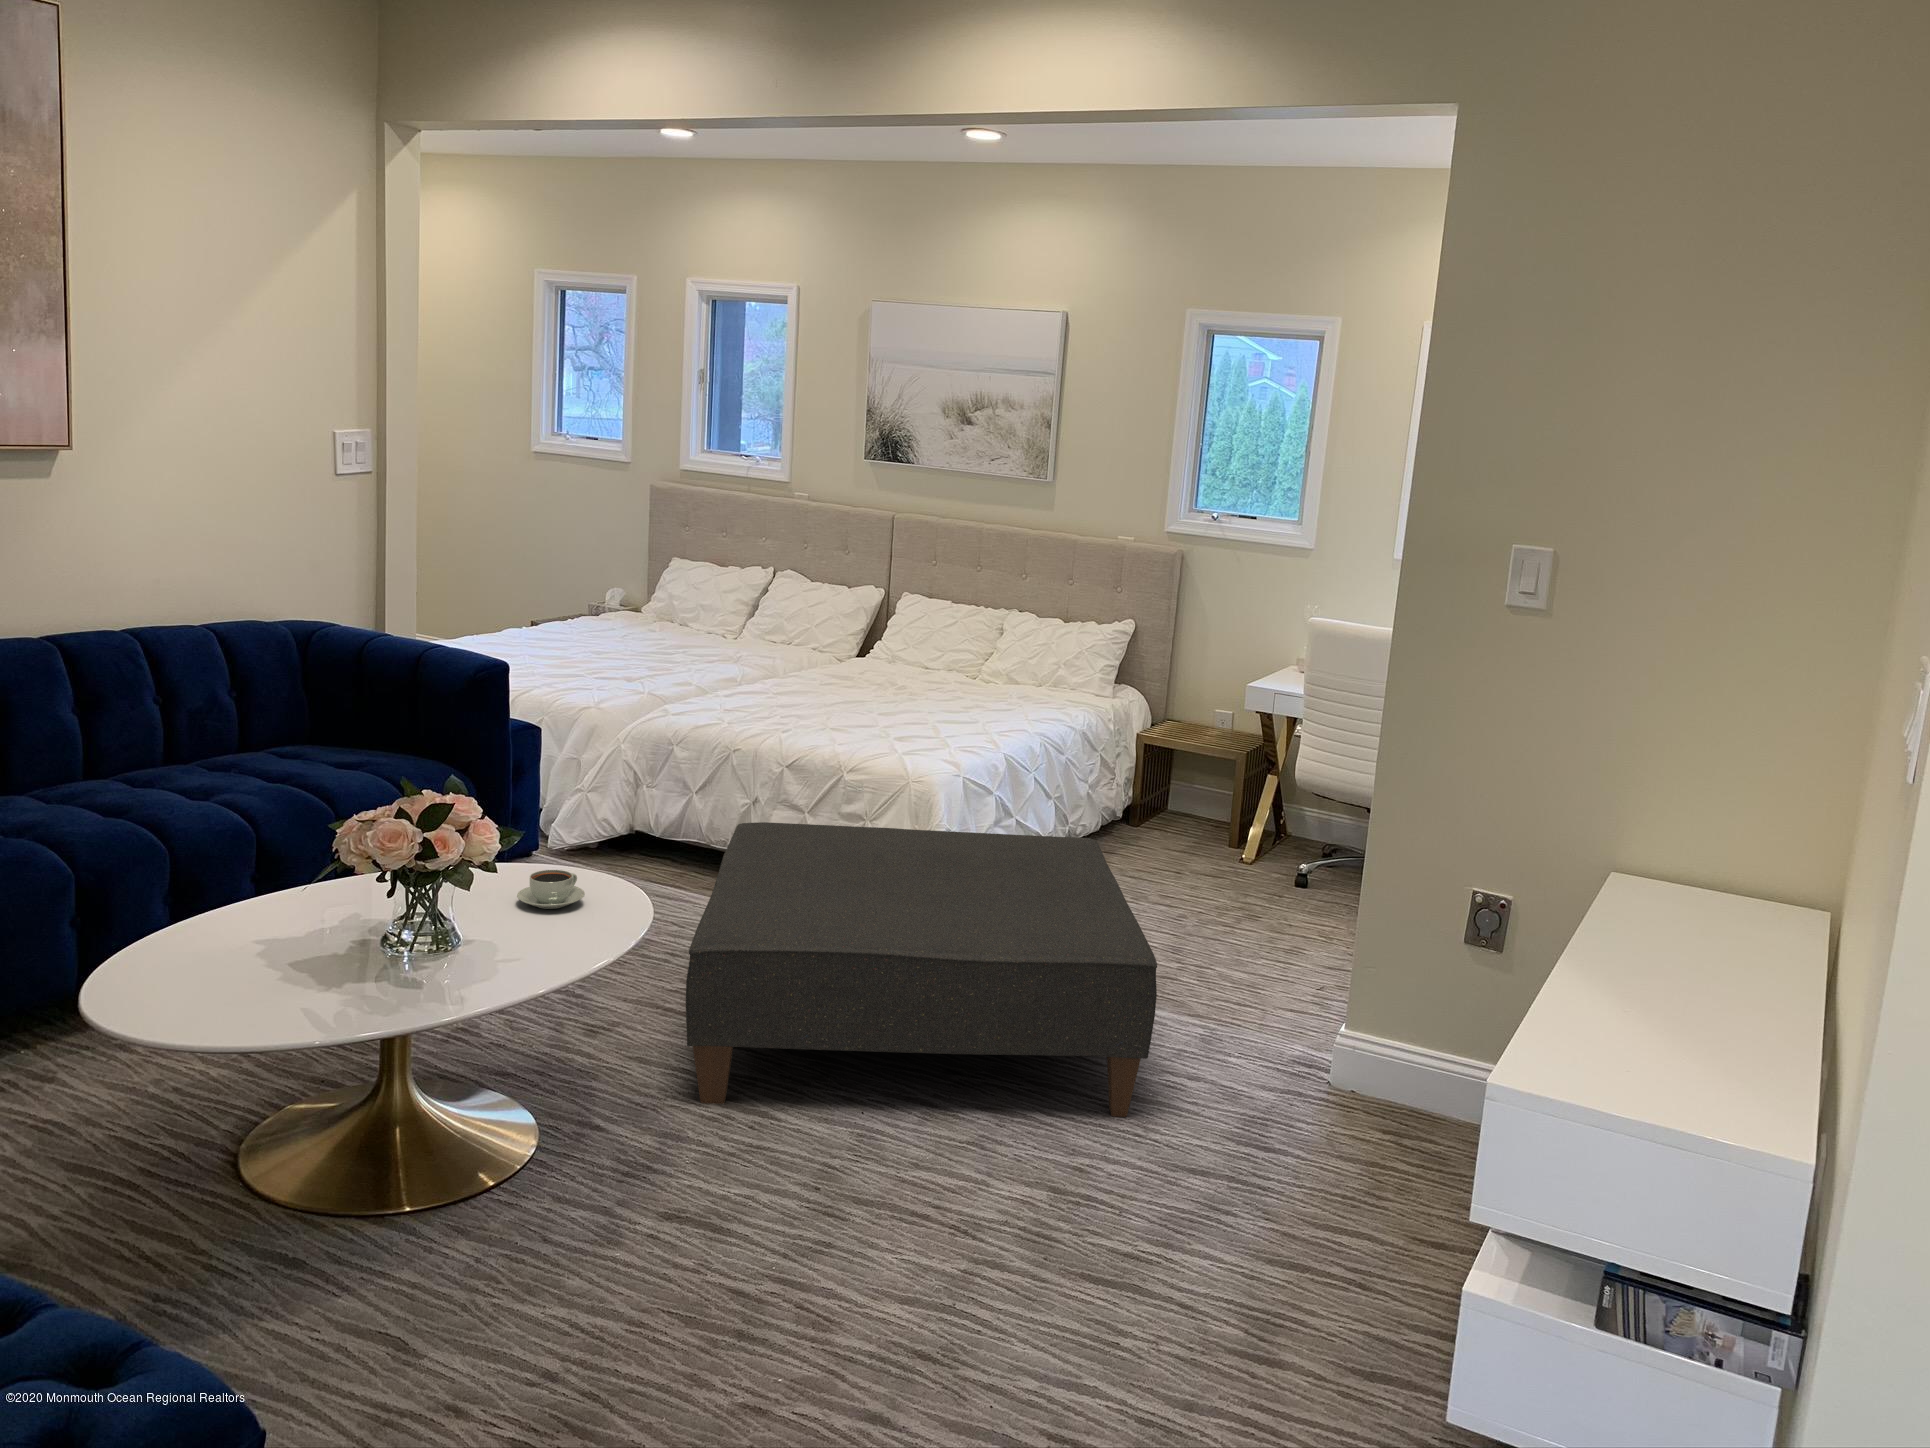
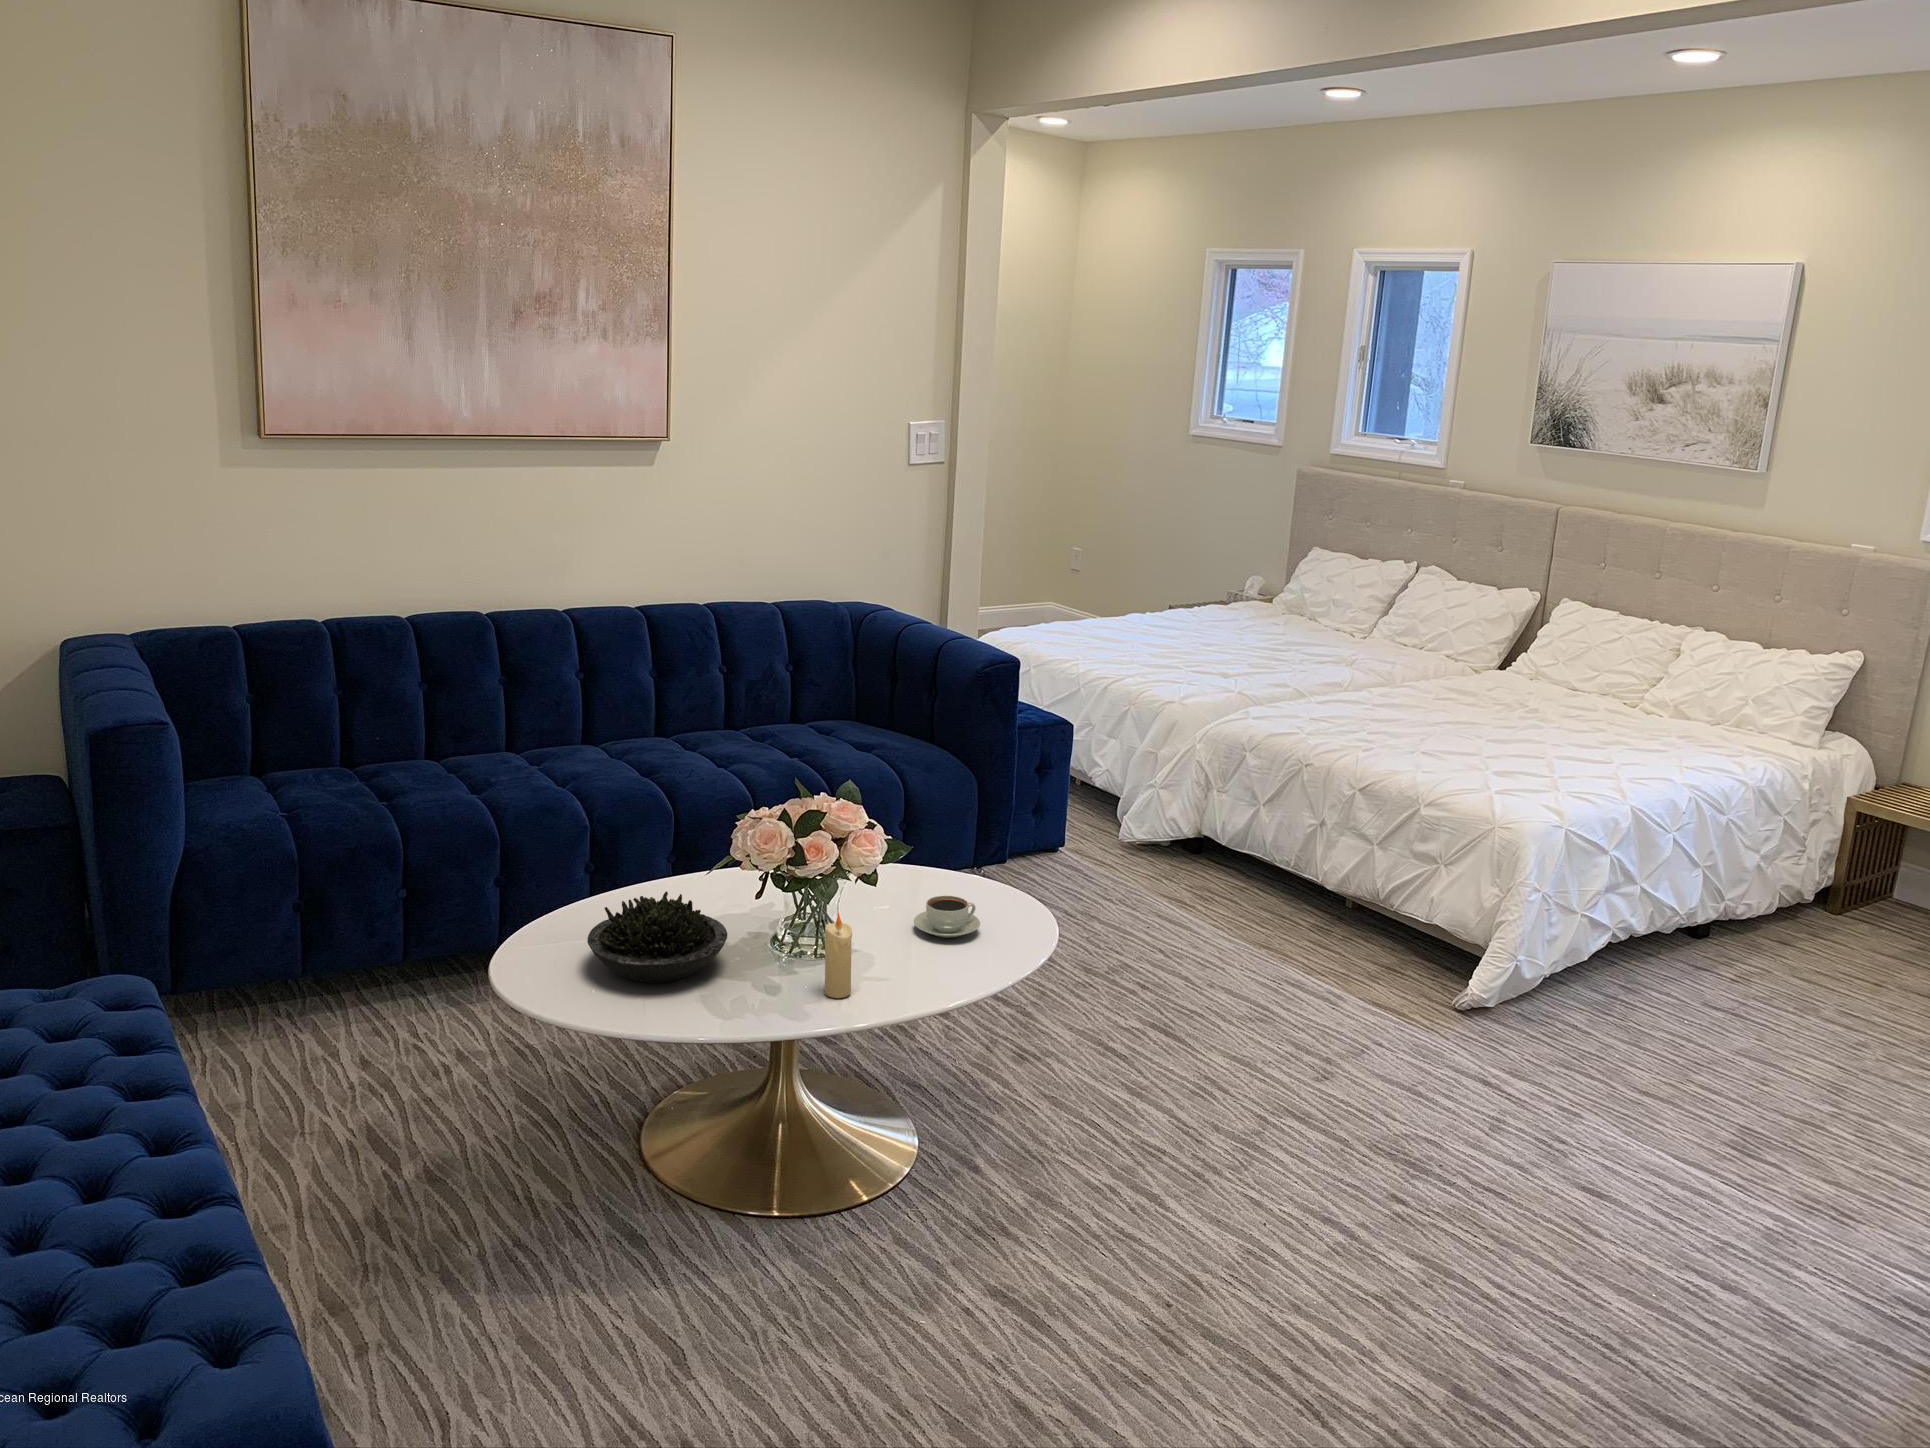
ottoman: present [686,822,1157,1117] -> none [1076,856,1667,1317]
candle: none [467,885,496,971] -> present [825,913,852,998]
succulent plant: none [183,894,350,988] -> present [587,892,727,983]

